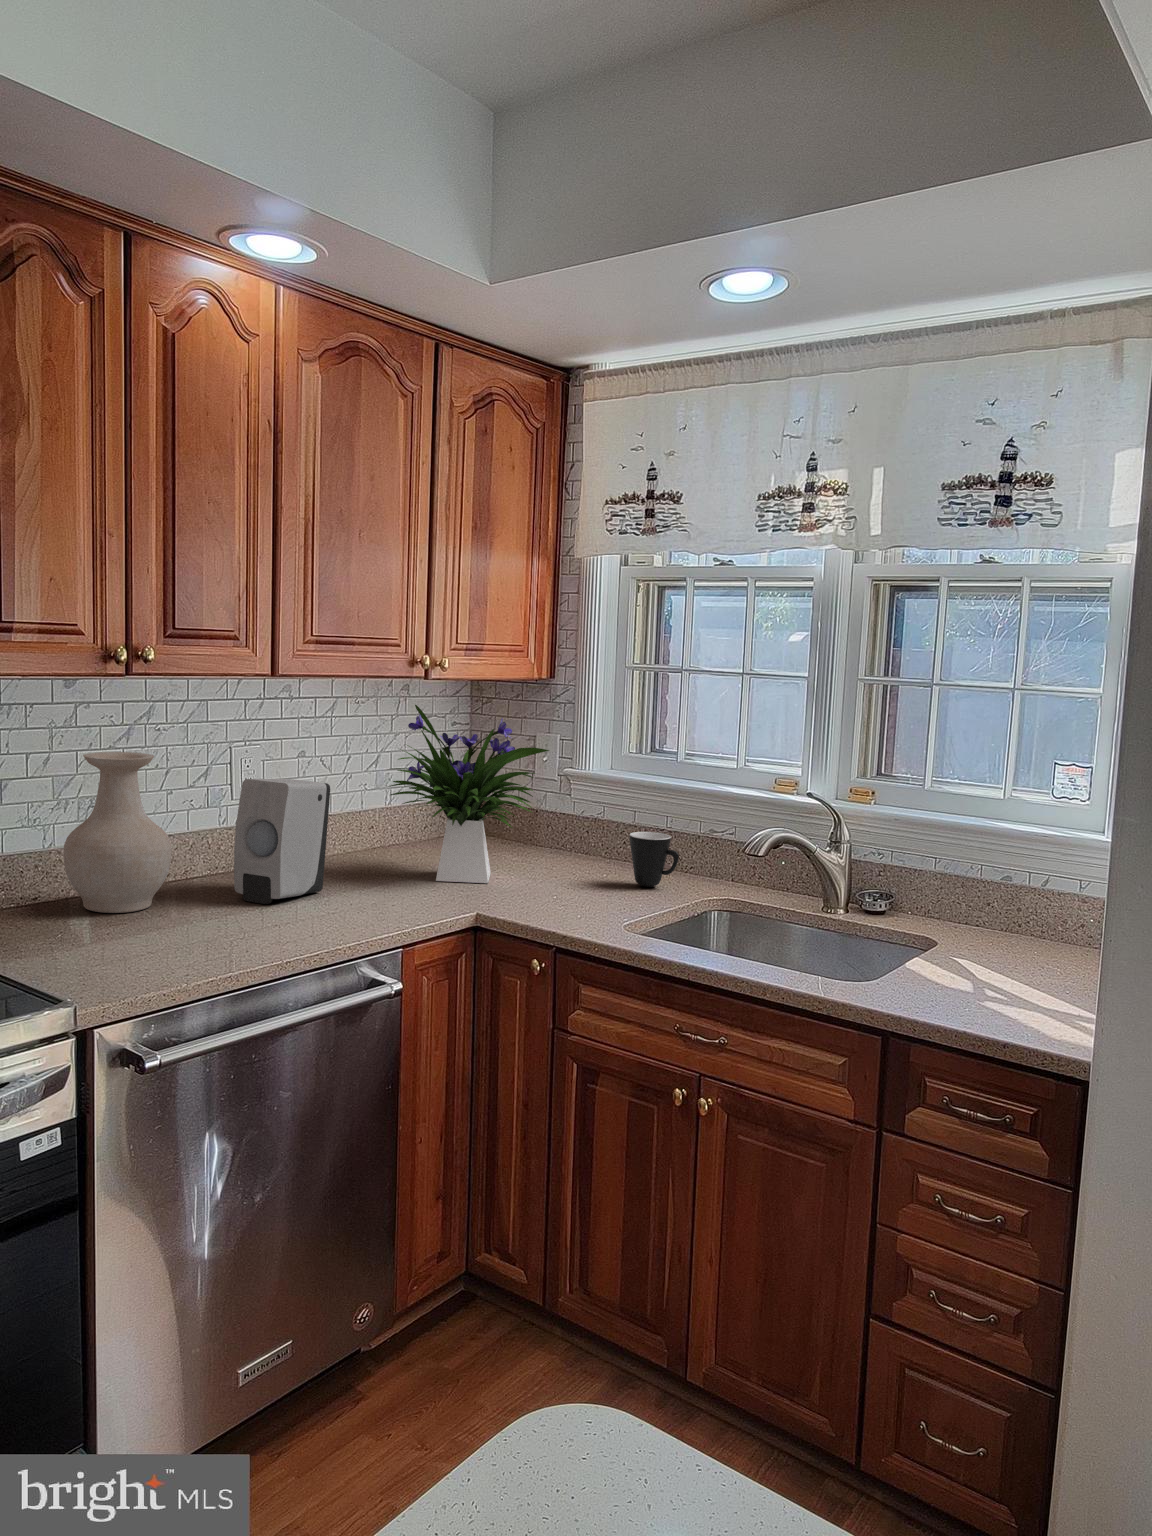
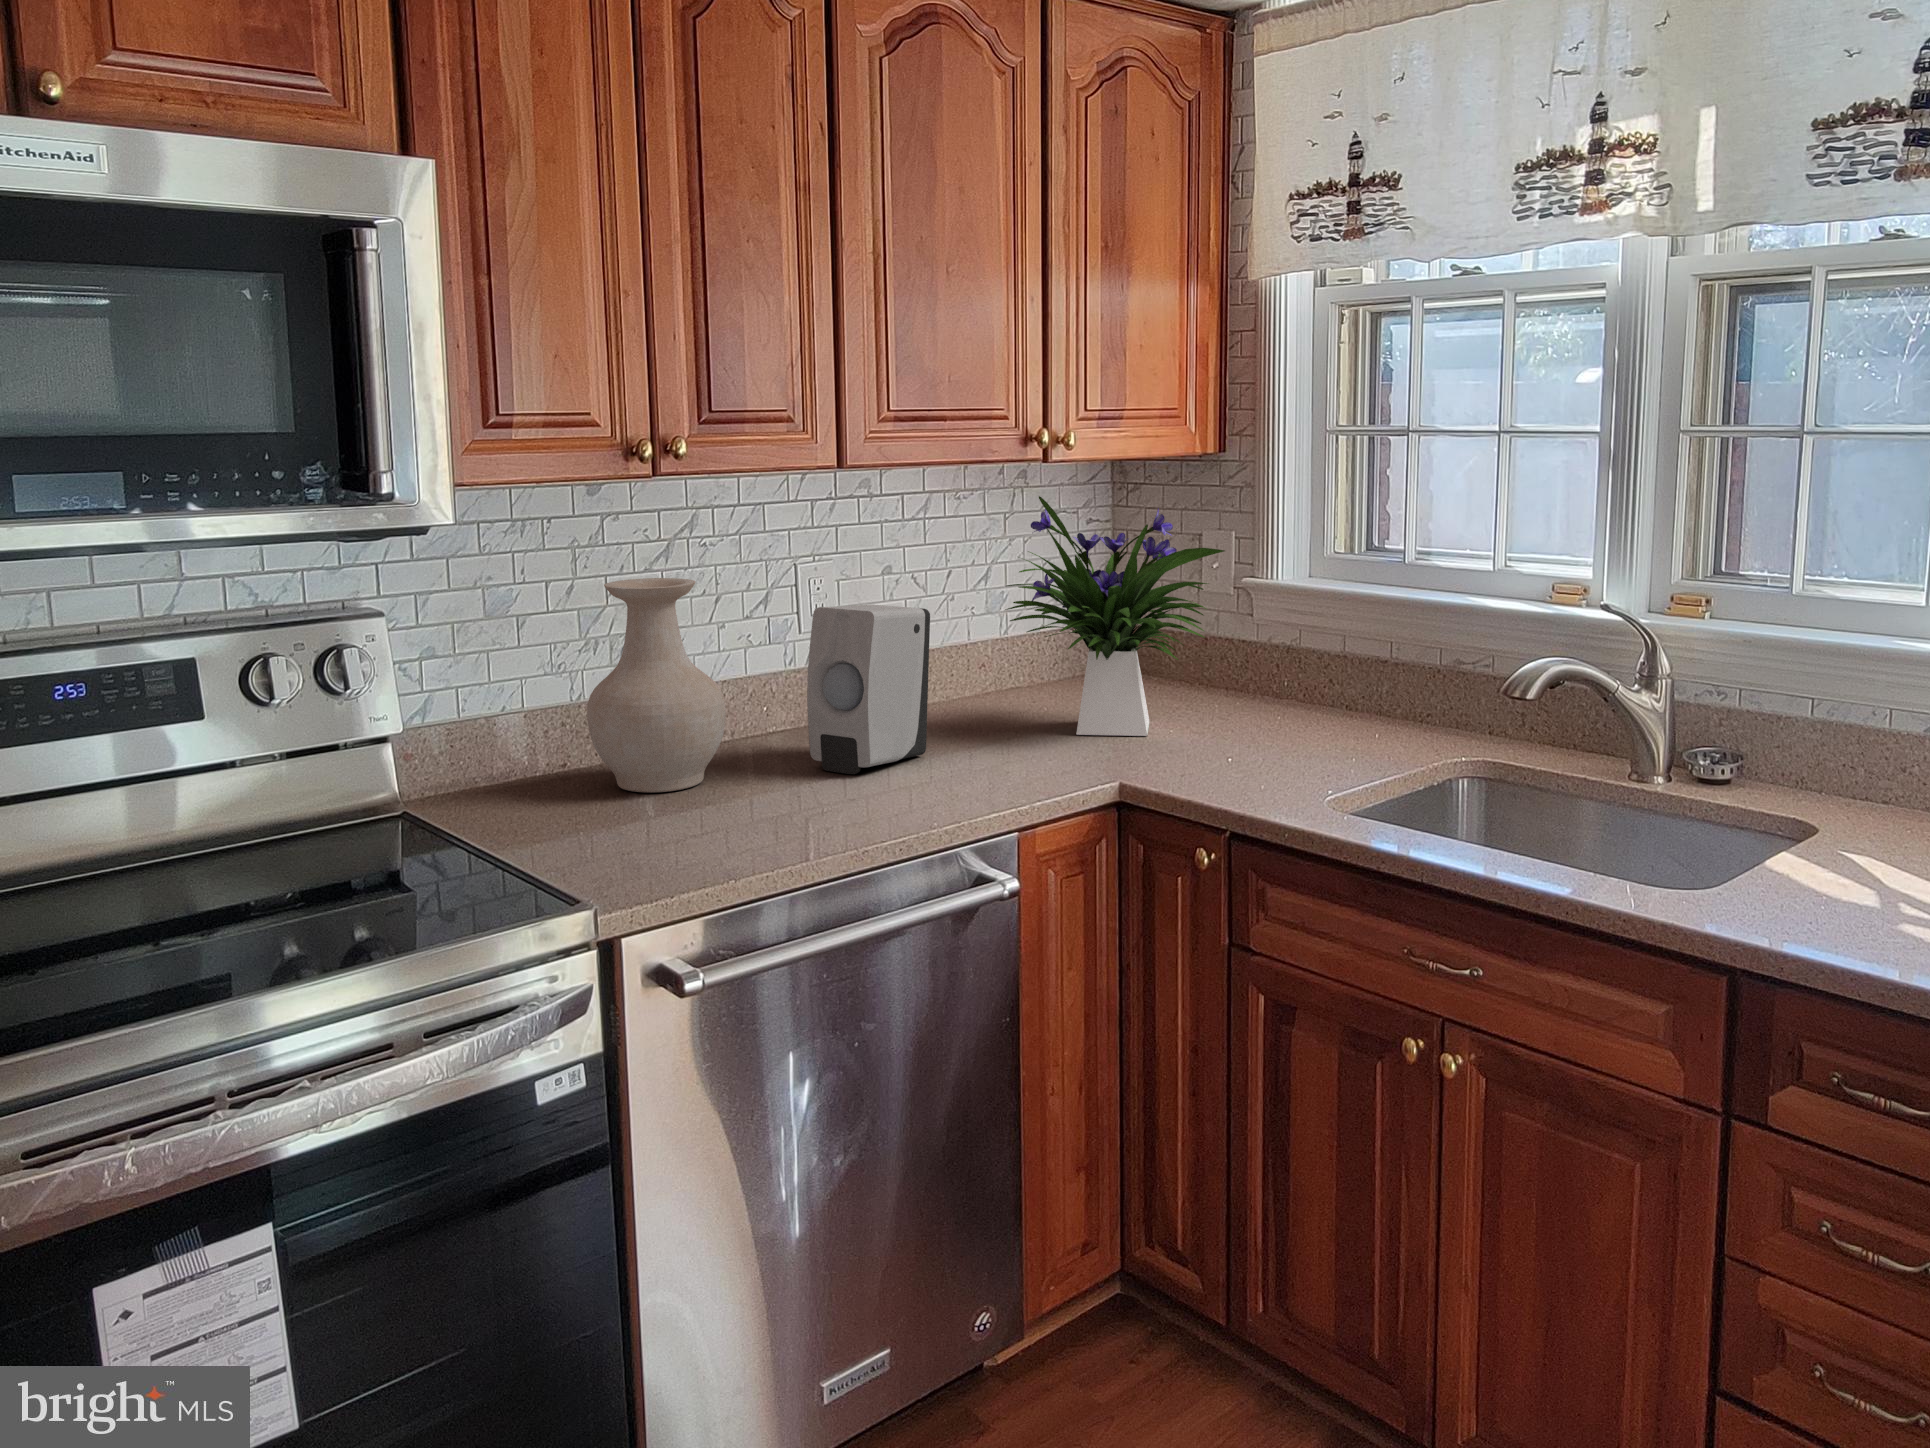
mug: present [629,832,679,887] -> none [1341,658,1413,734]

